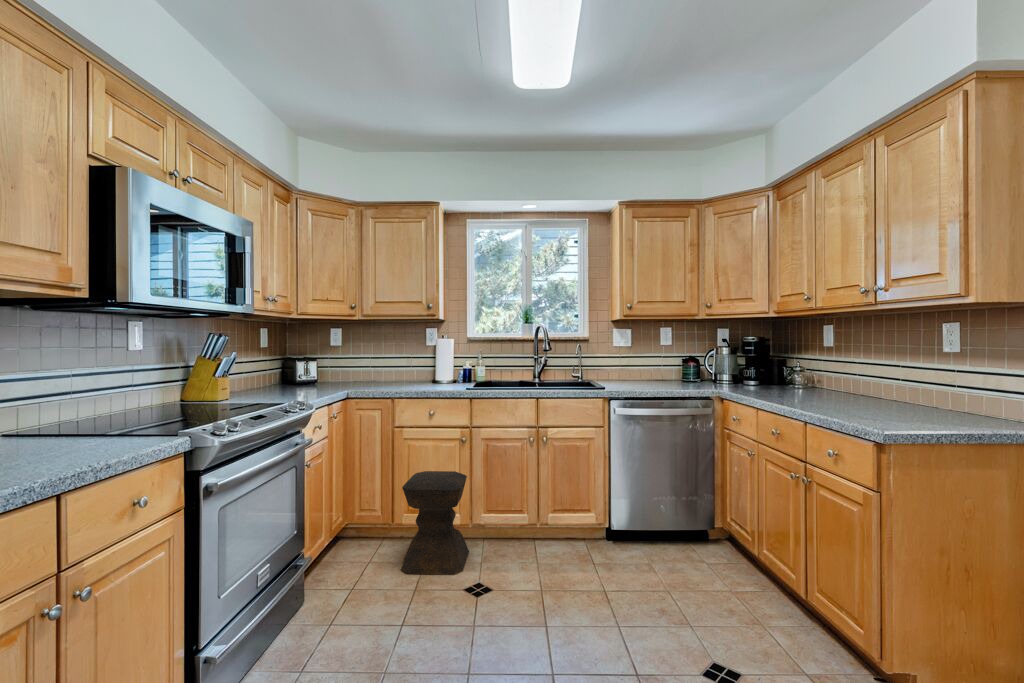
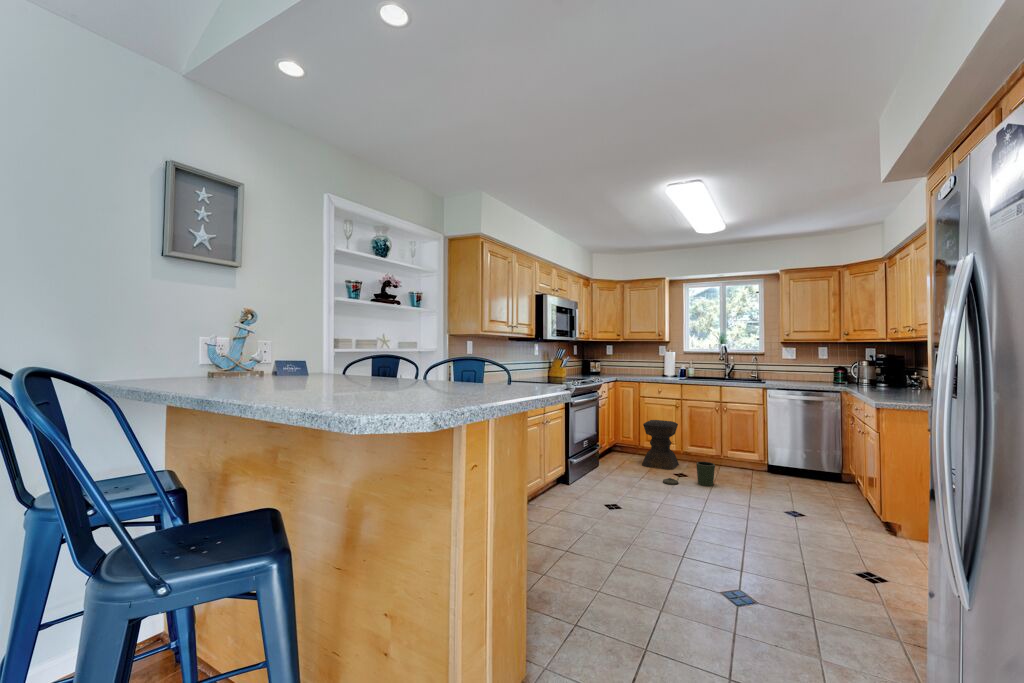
trash can: none [449,562,550,634] -> present [663,462,715,486]

